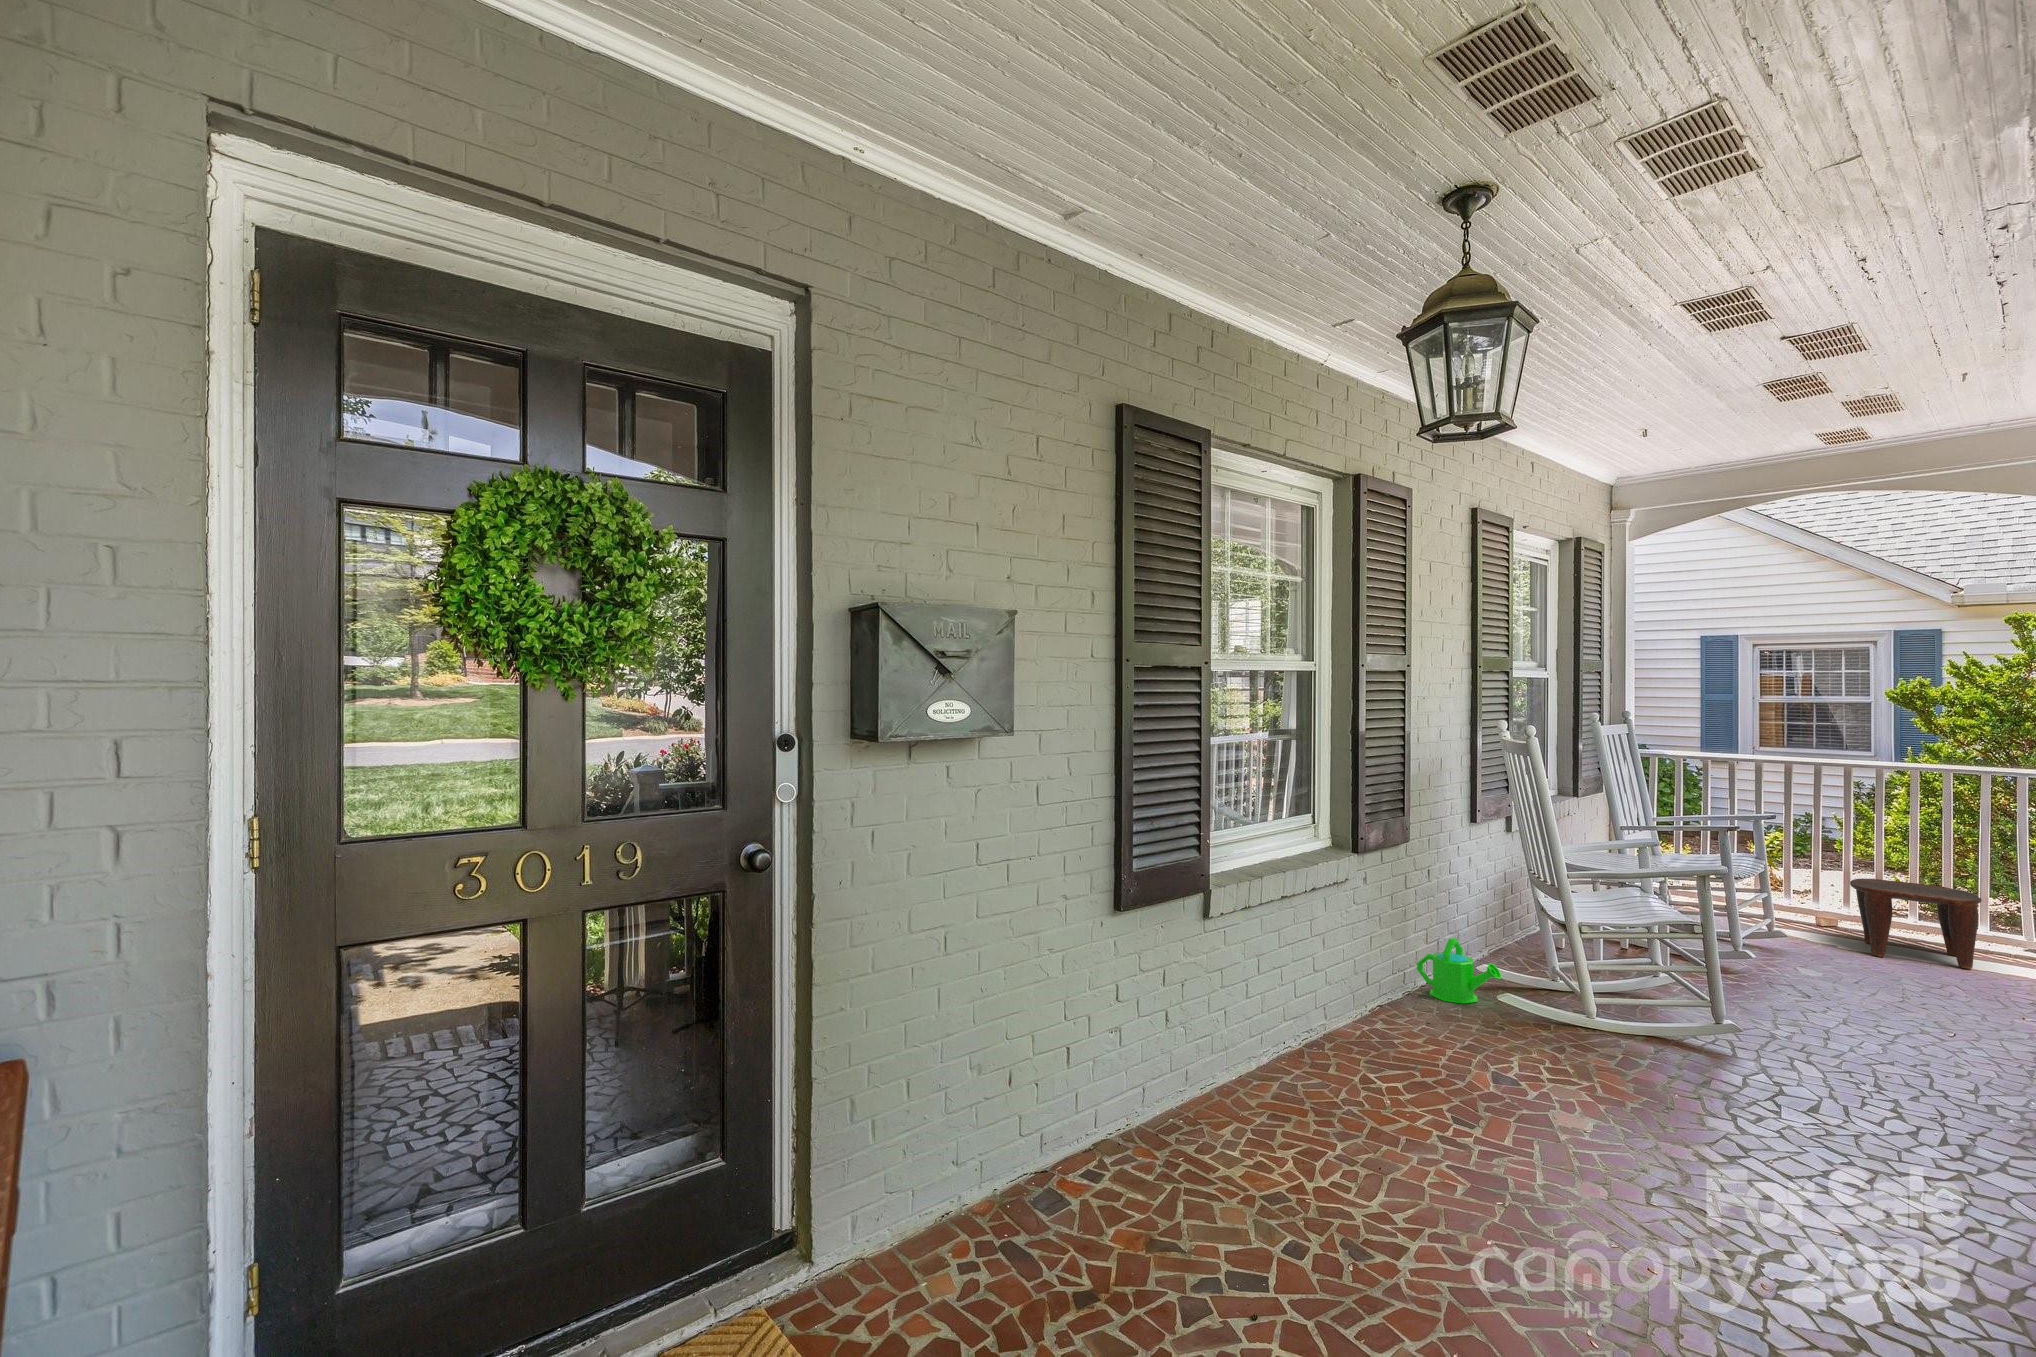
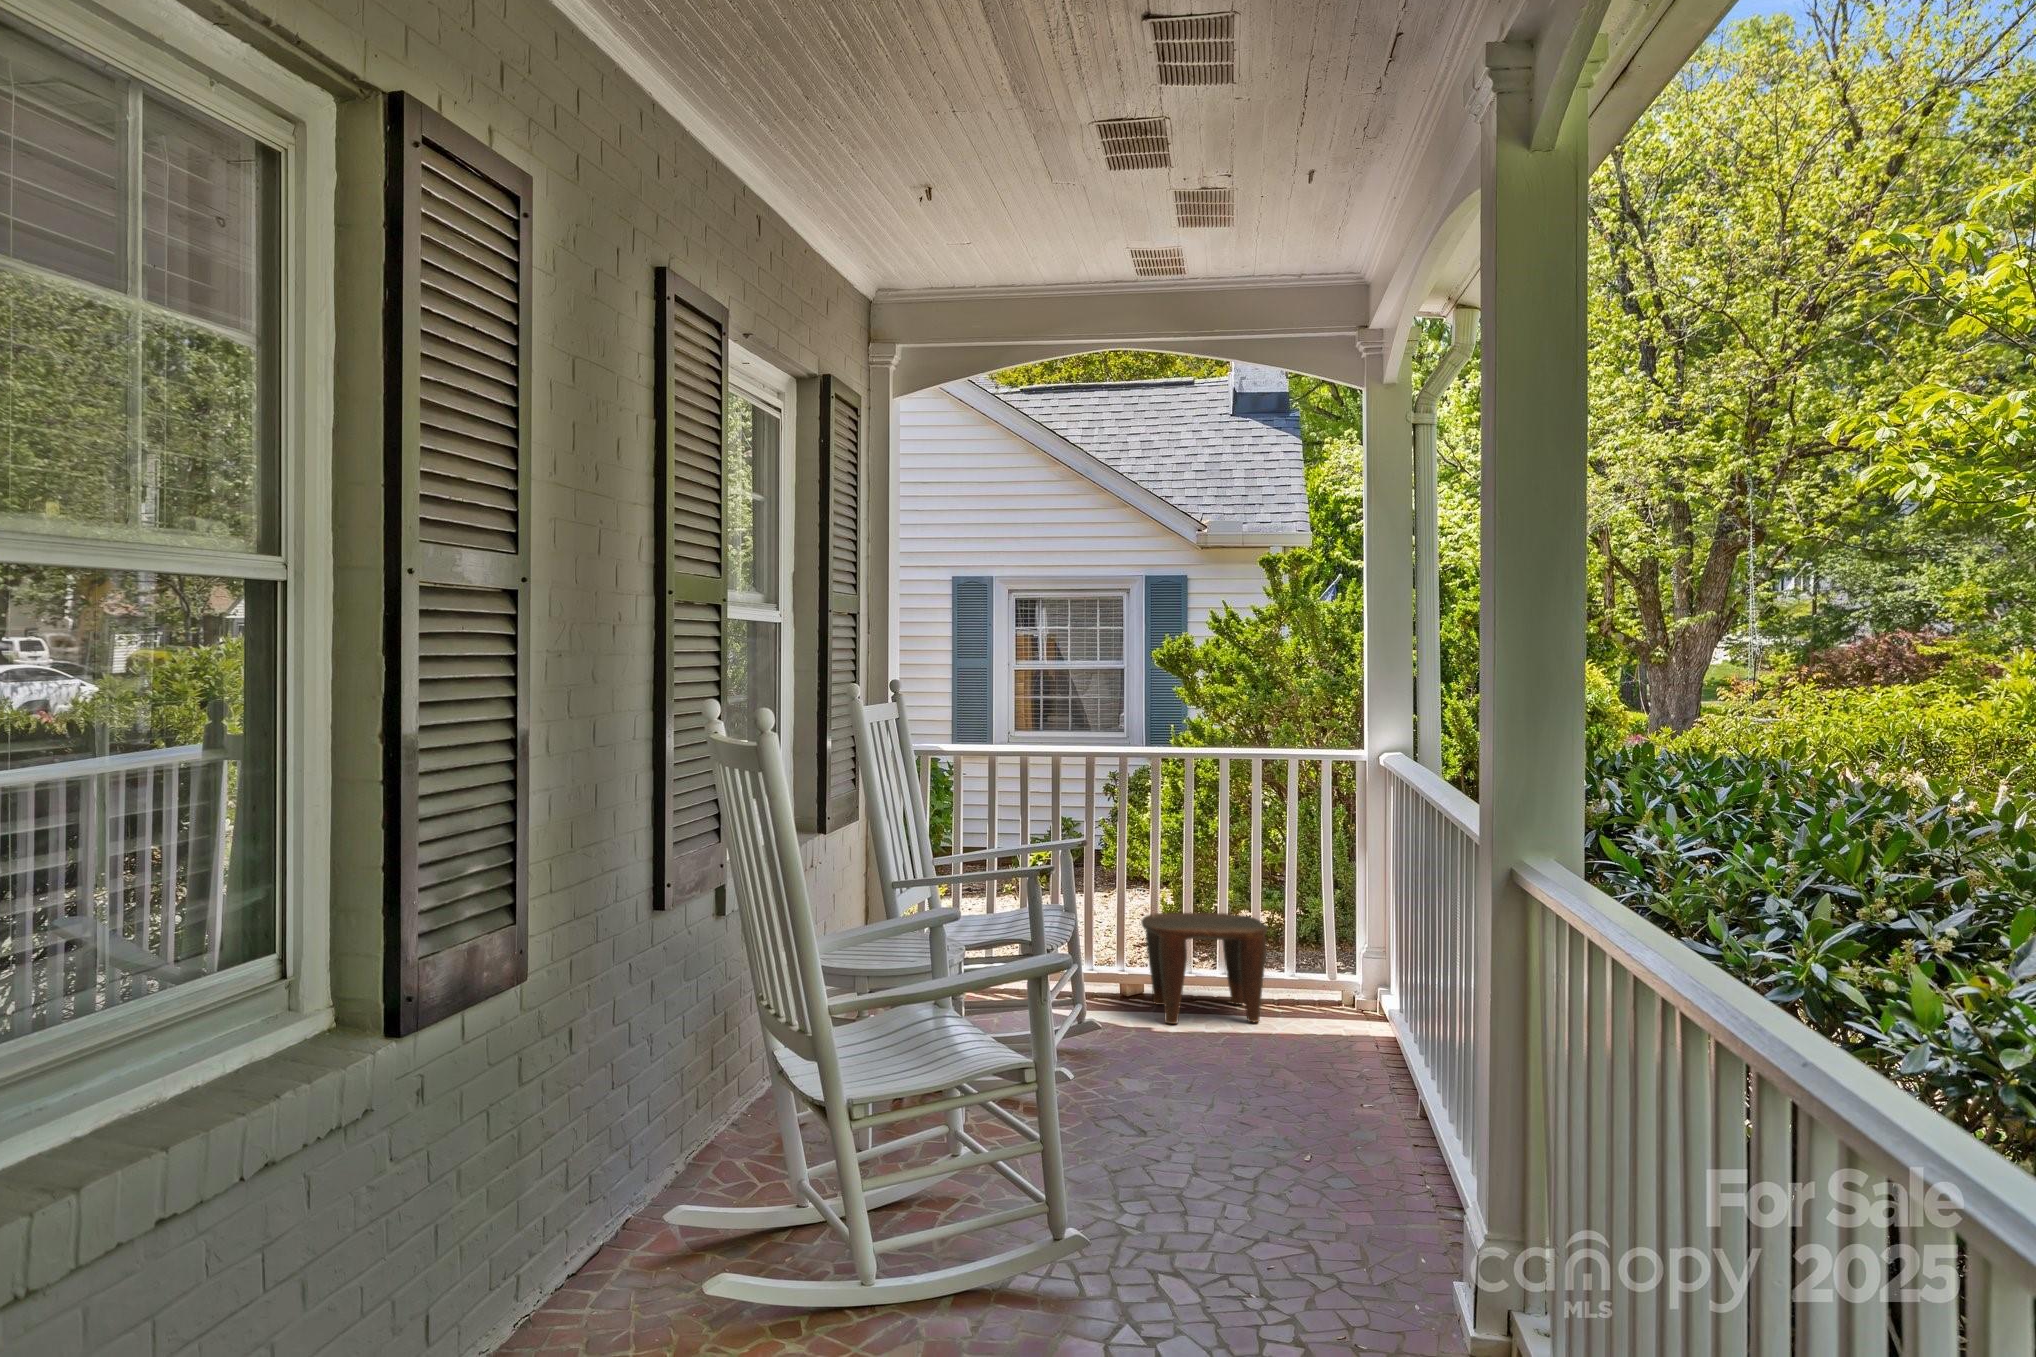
watering can: present [1417,938,1501,1004] -> none [545,1163,710,1308]

